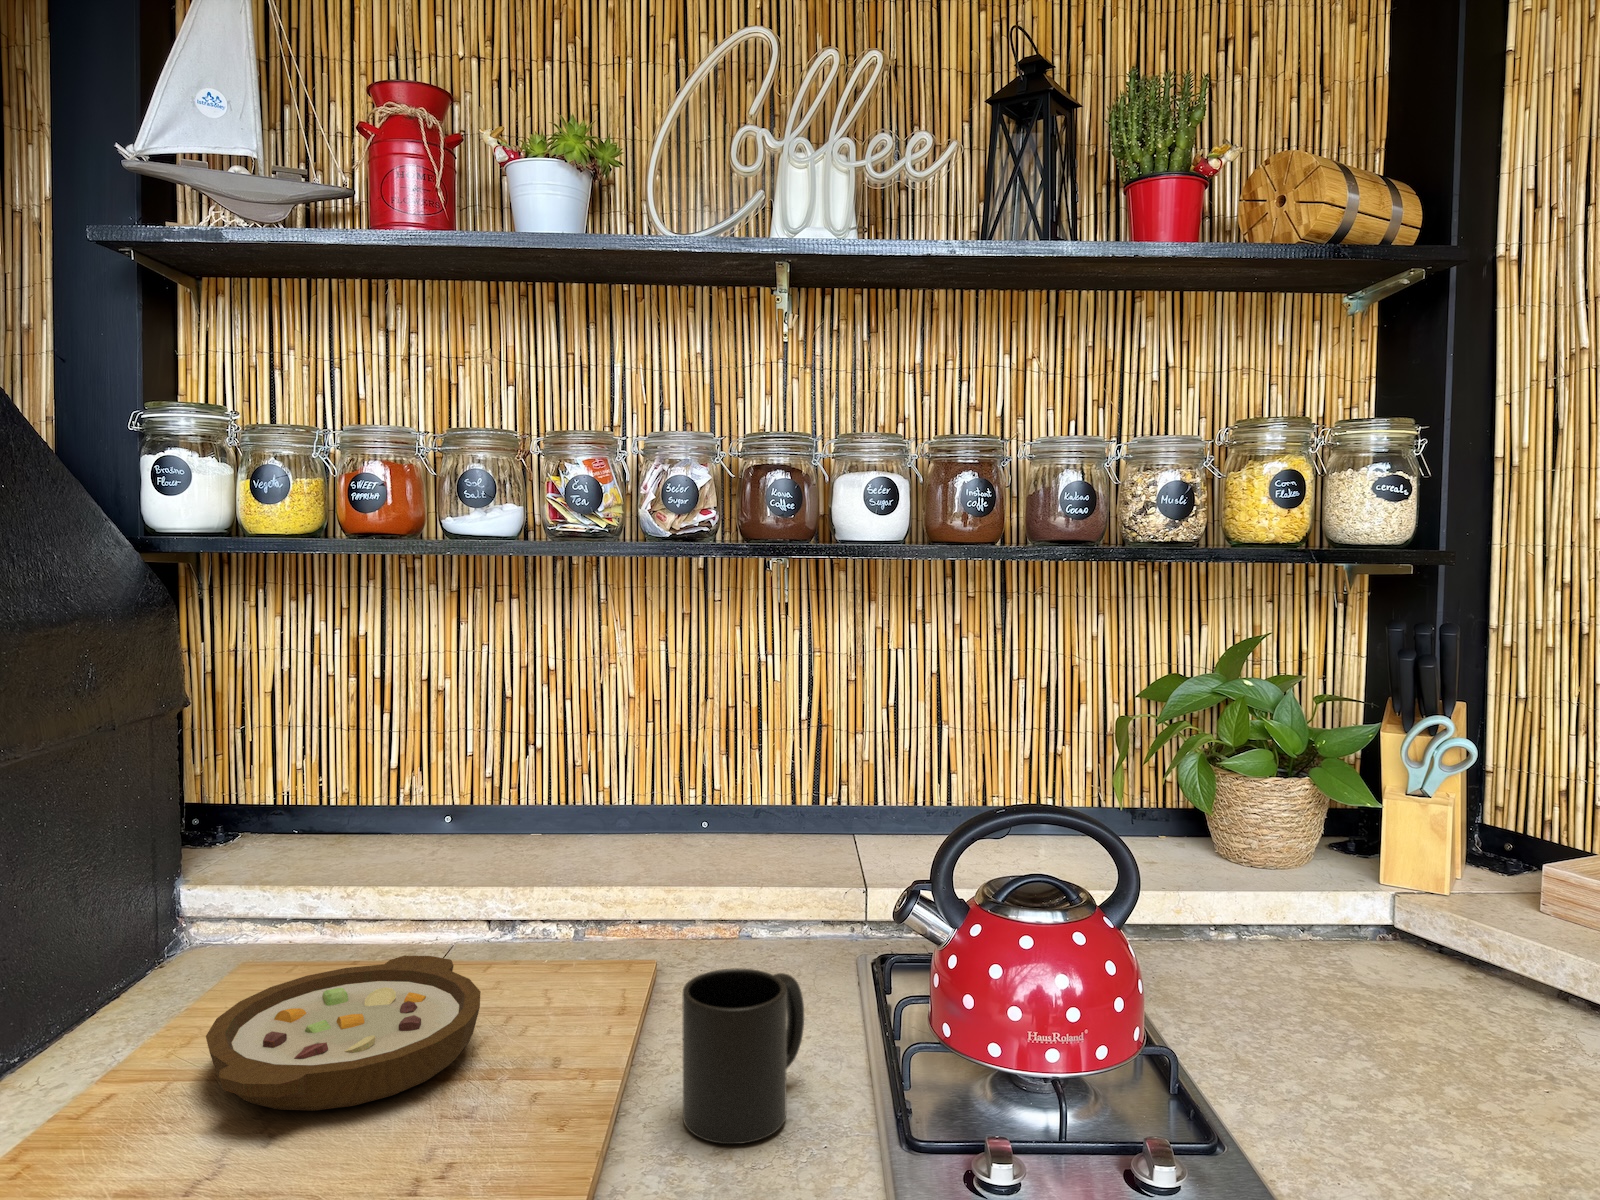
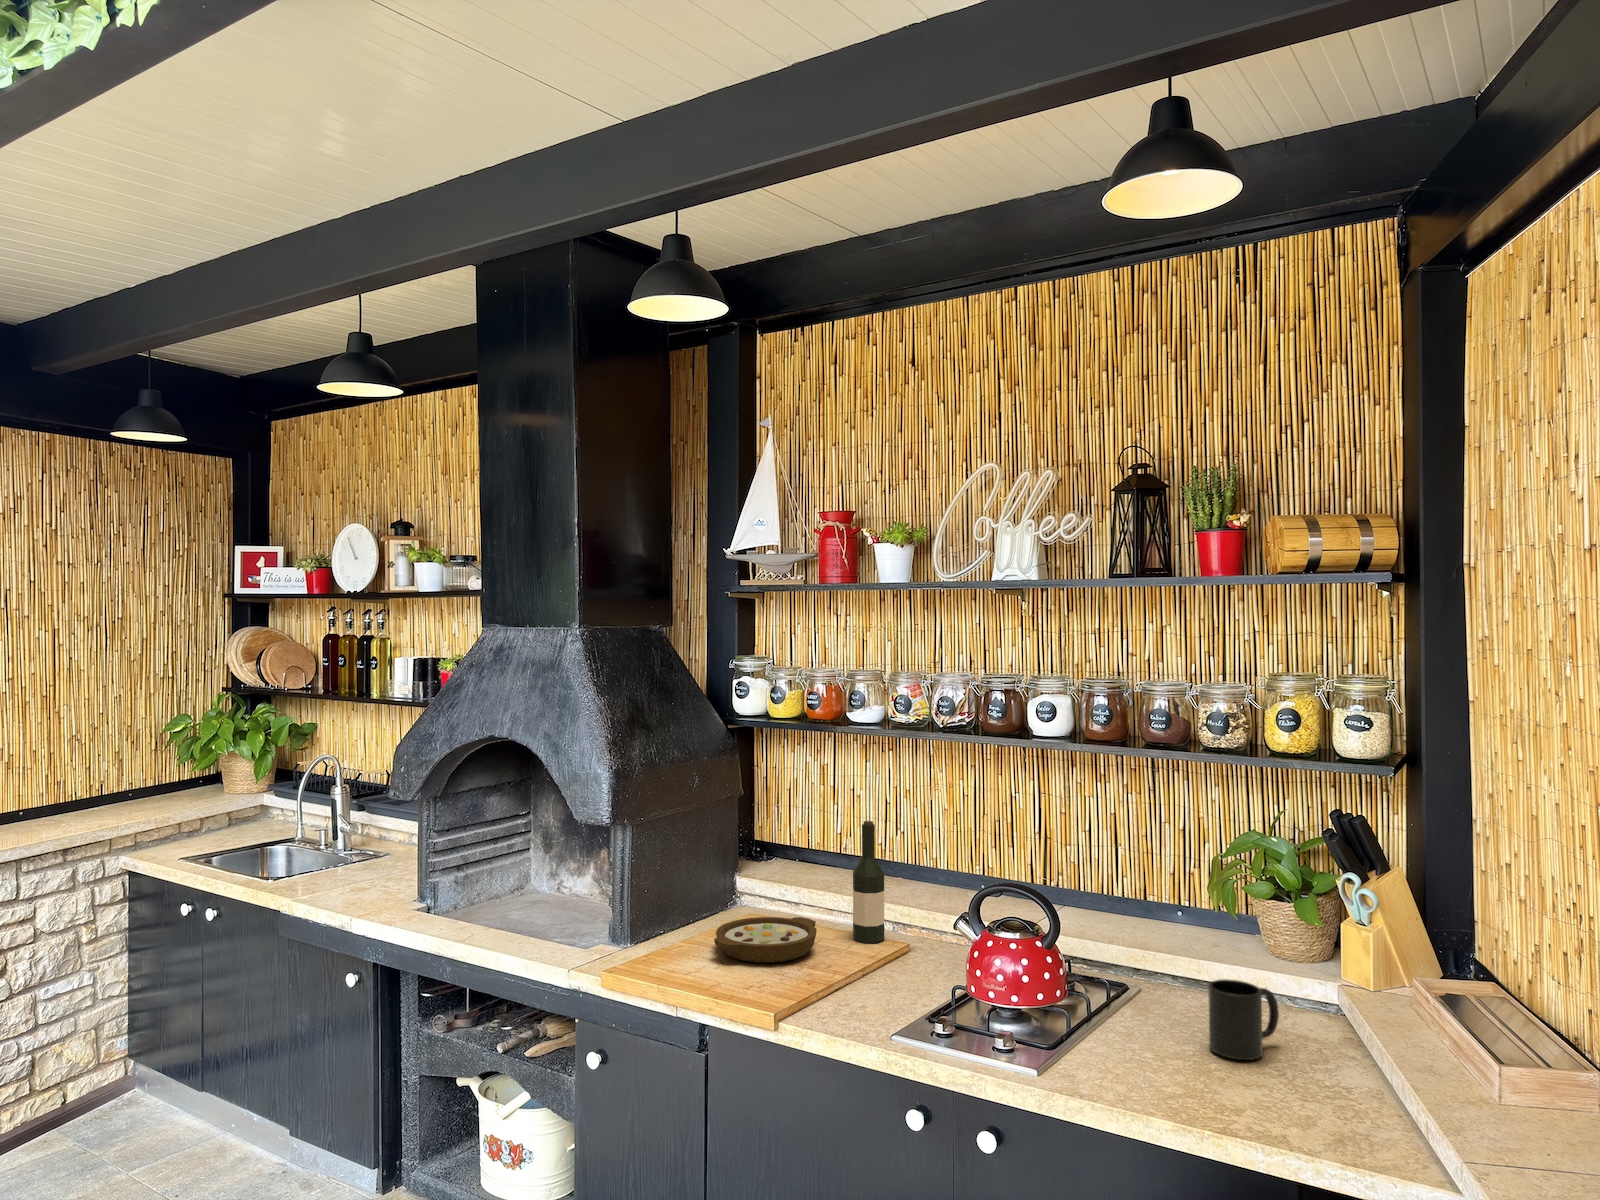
wine bottle: none [516,723,587,982] -> present [853,821,884,943]
mug: present [682,968,804,1144] -> present [1208,979,1279,1060]

